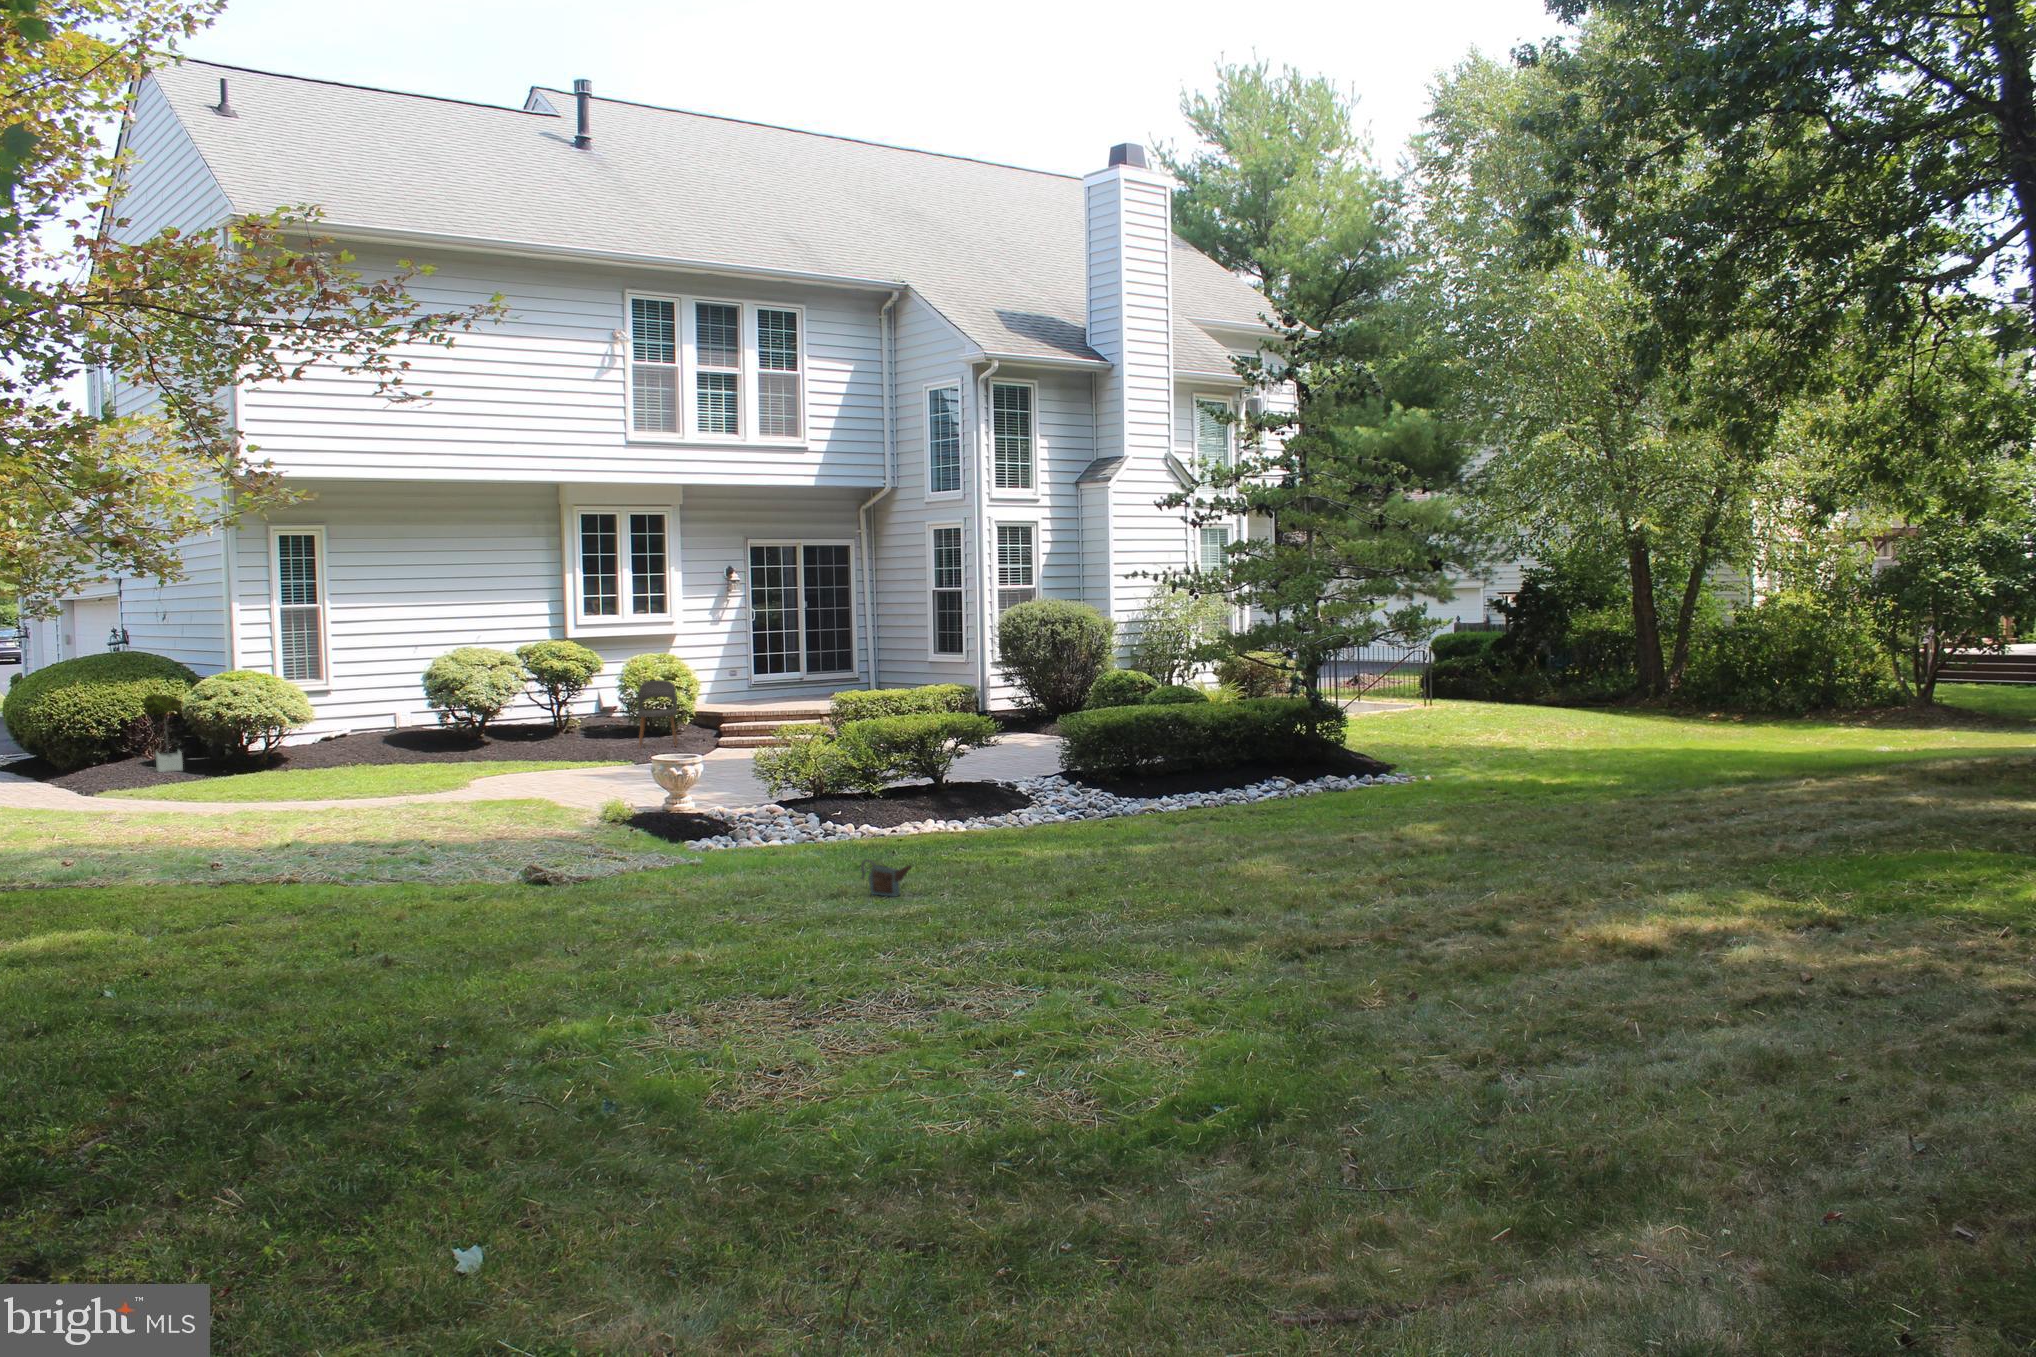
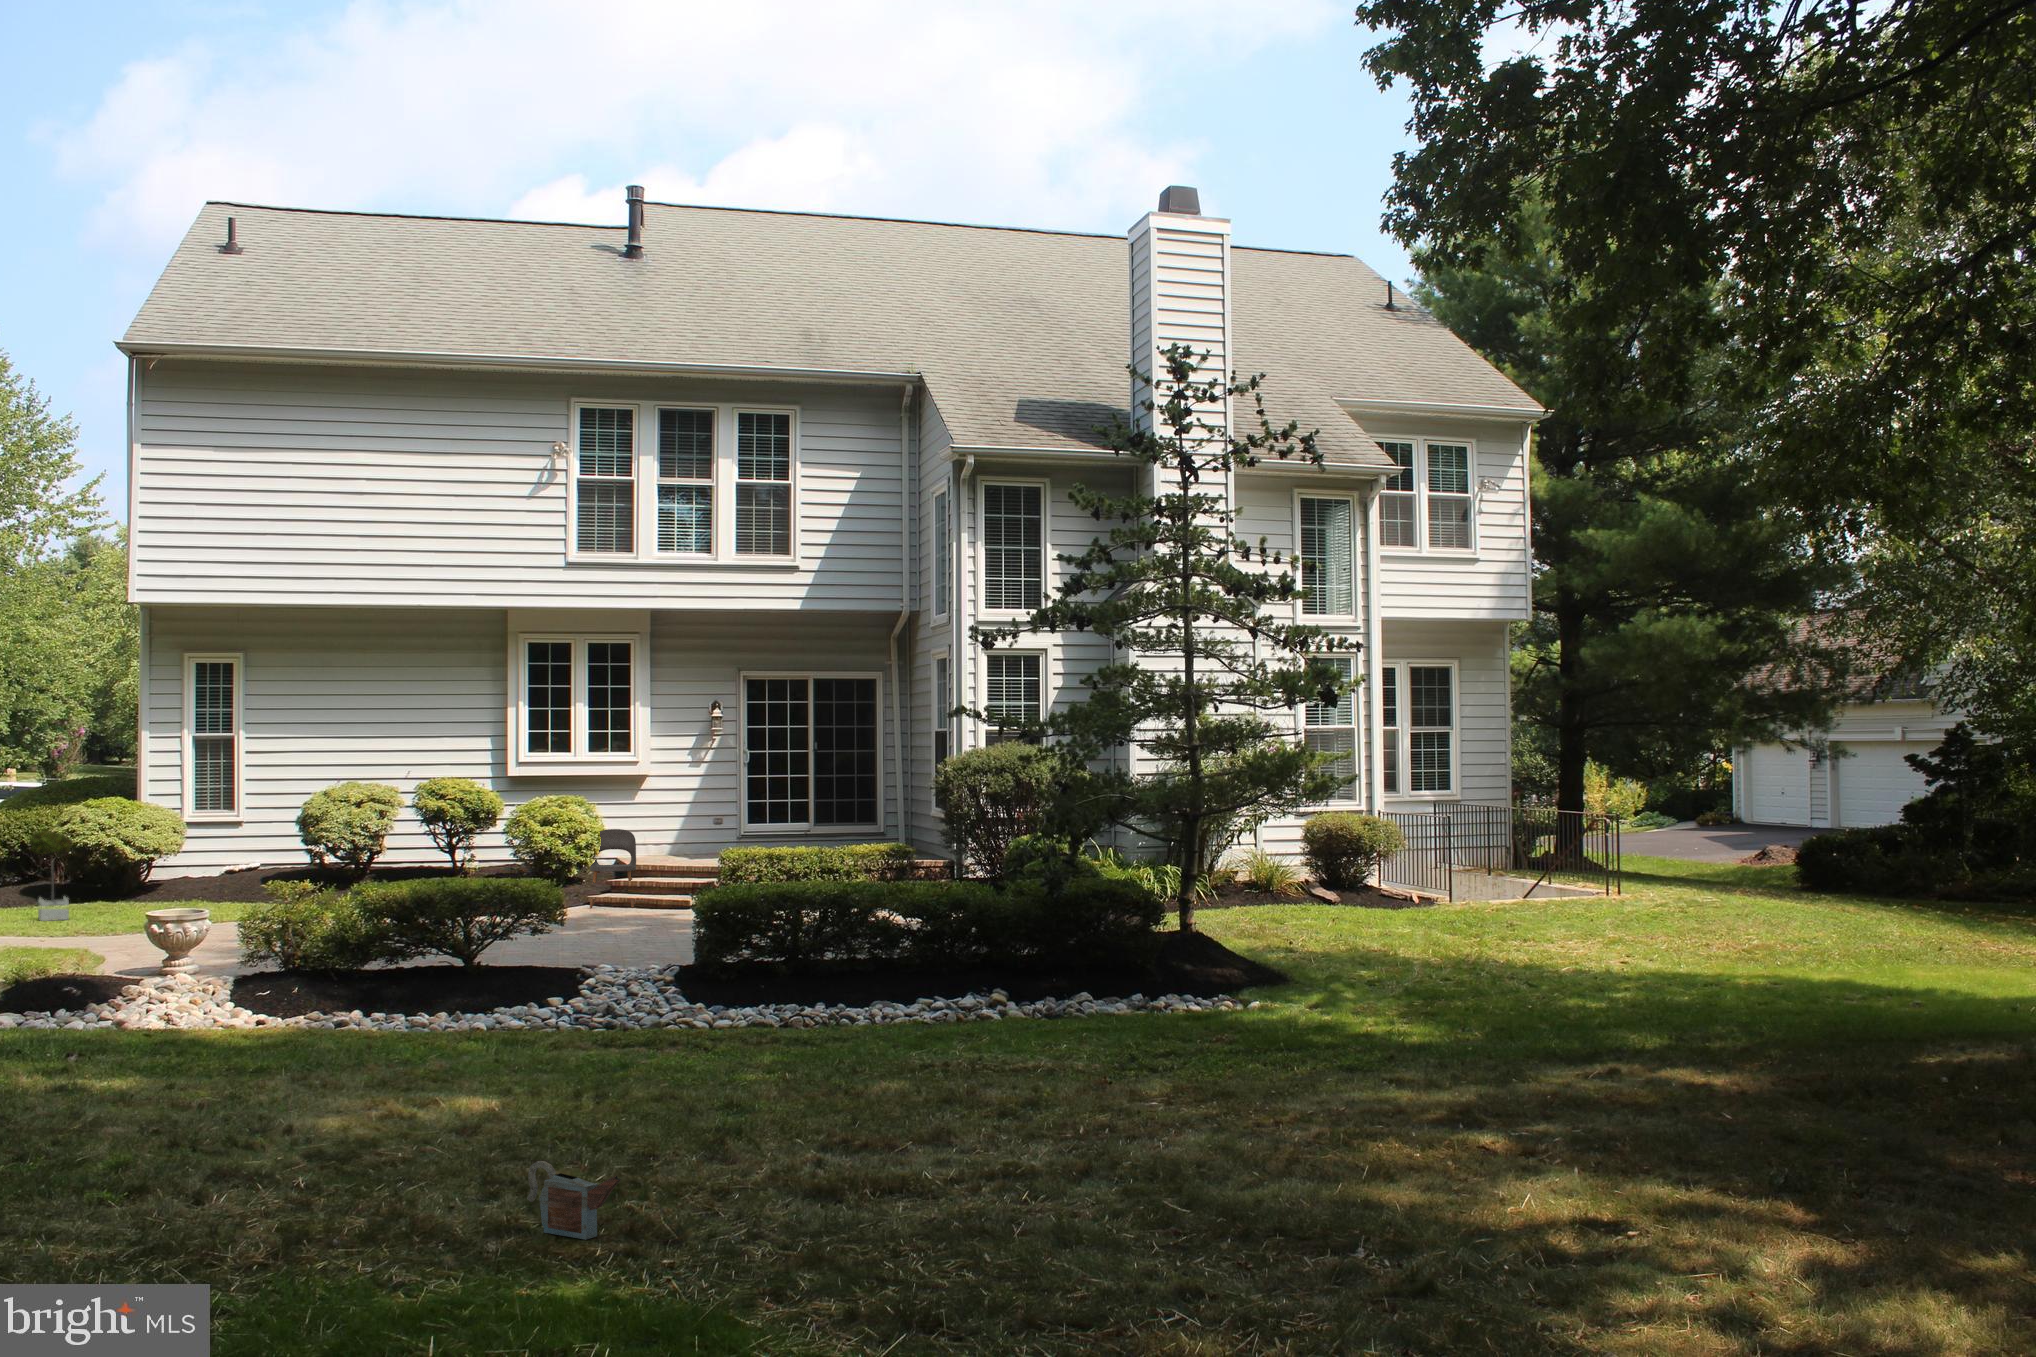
watering can: present [861,859,912,897] -> present [527,1161,621,1240]

